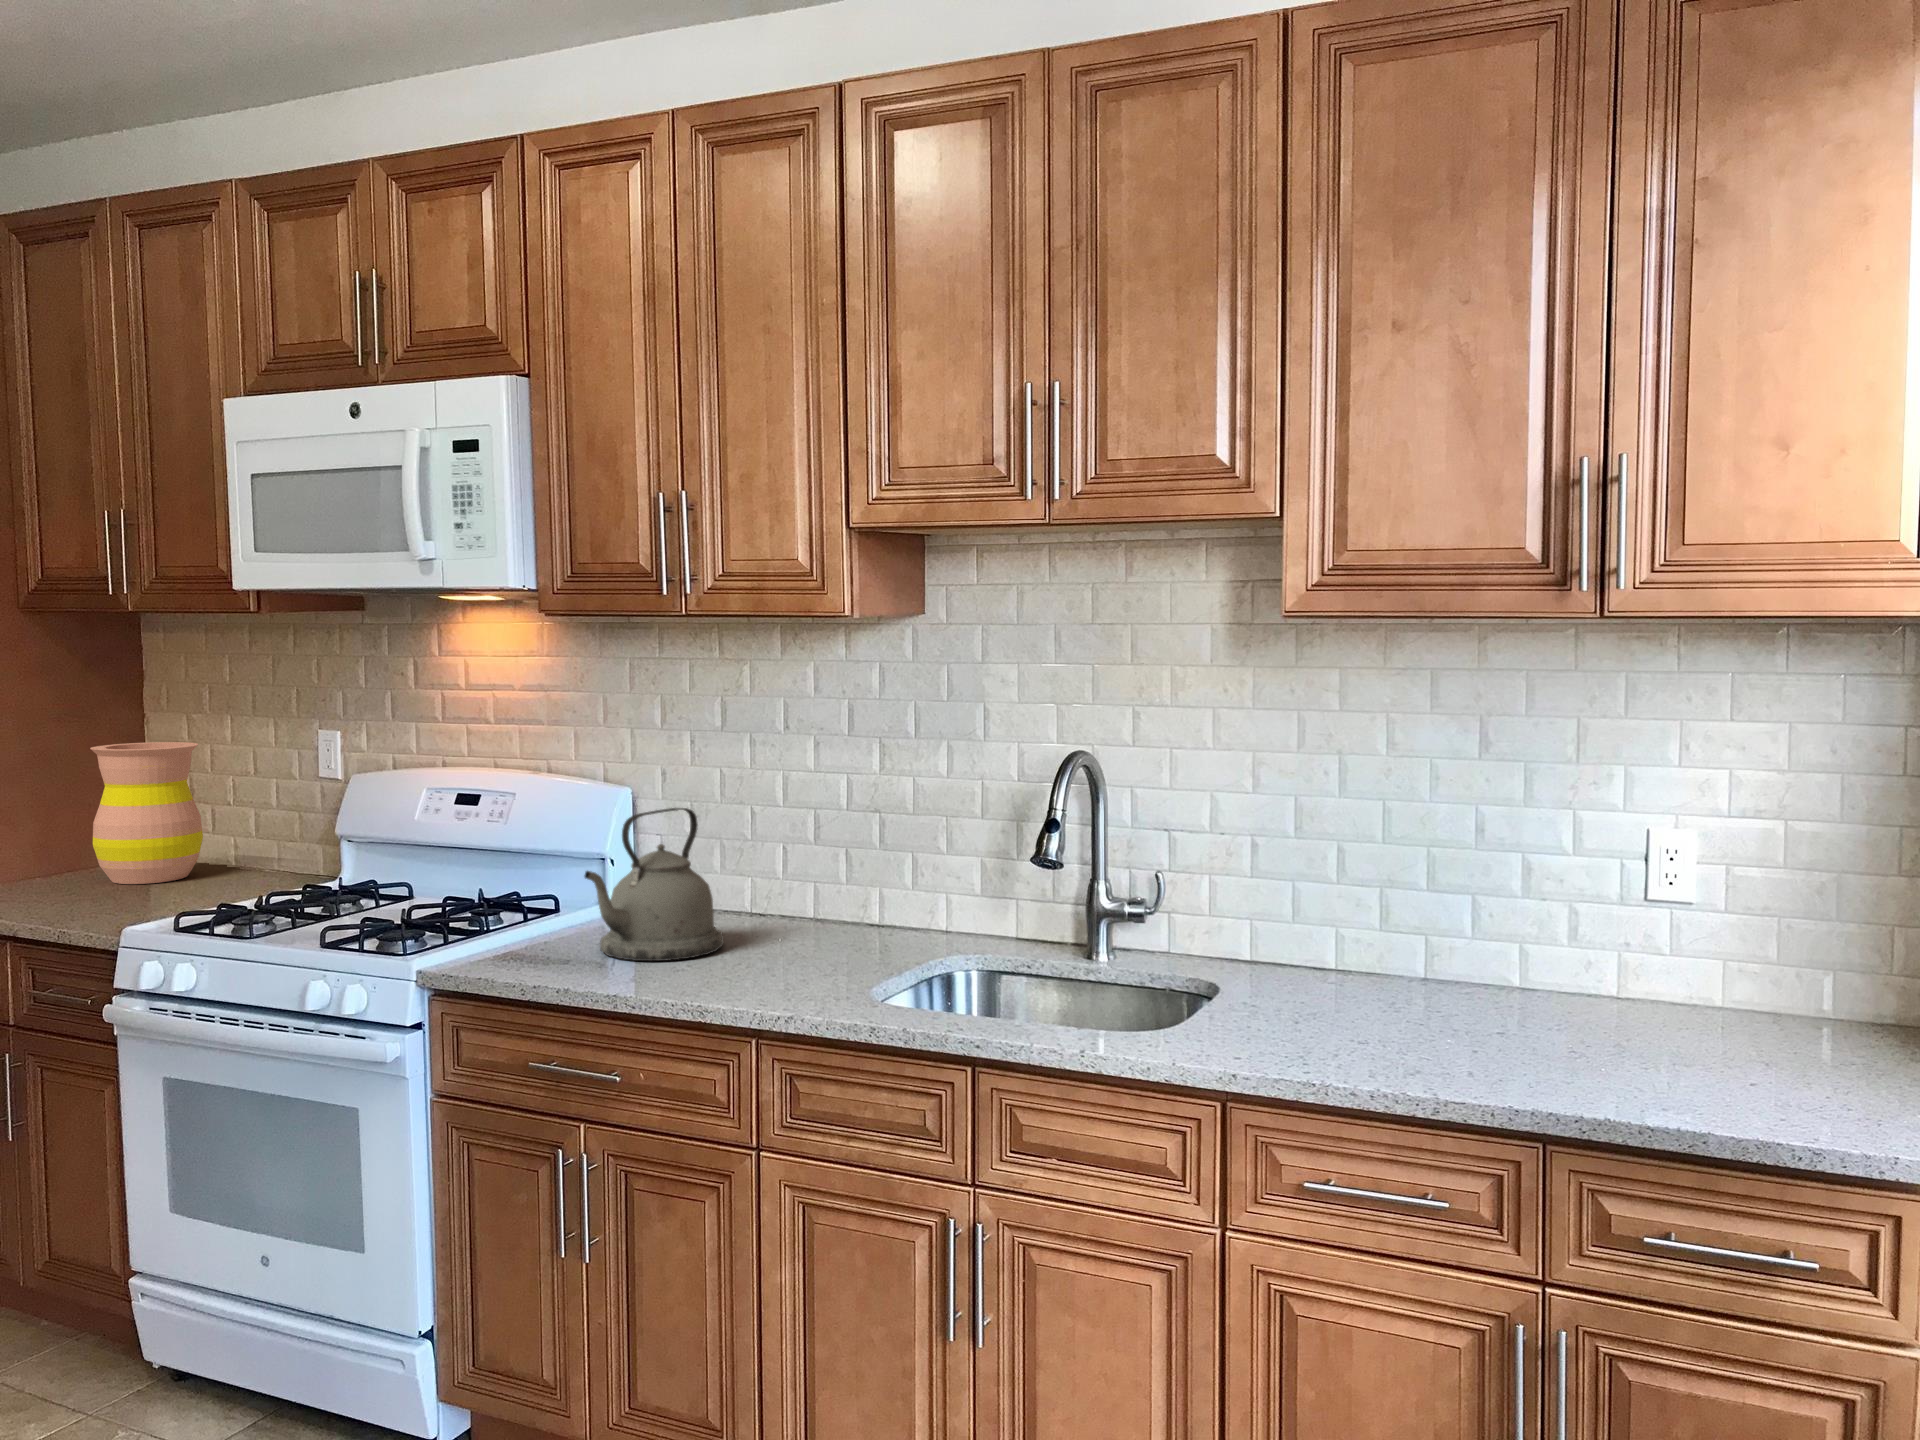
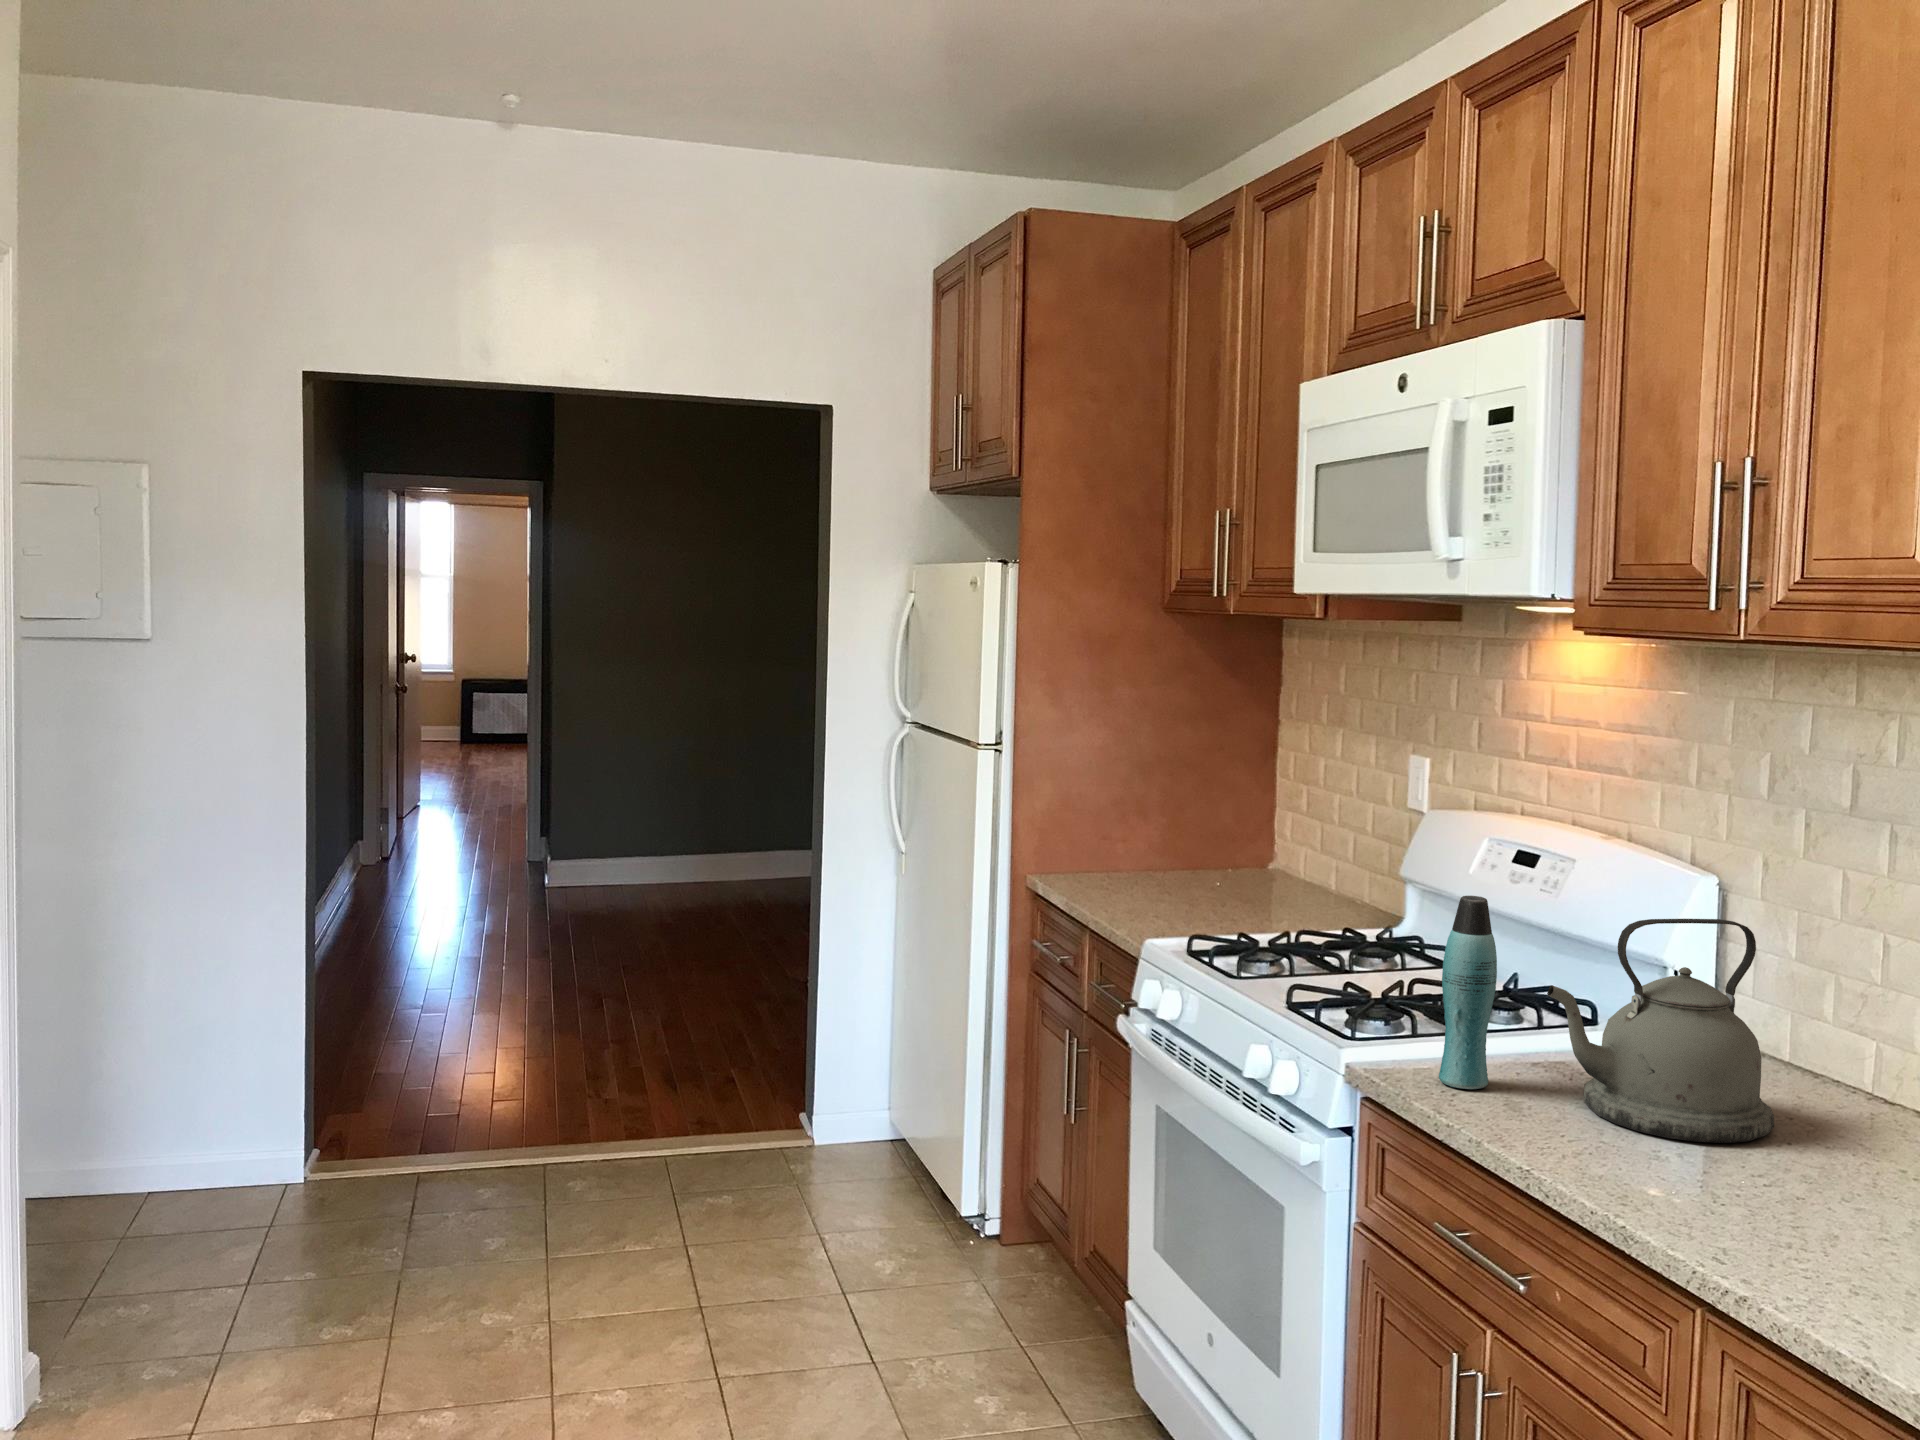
vase: present [90,742,203,884] -> none [1189,748,1295,897]
bottle: none [494,817,534,966] -> present [1439,896,1497,1089]

